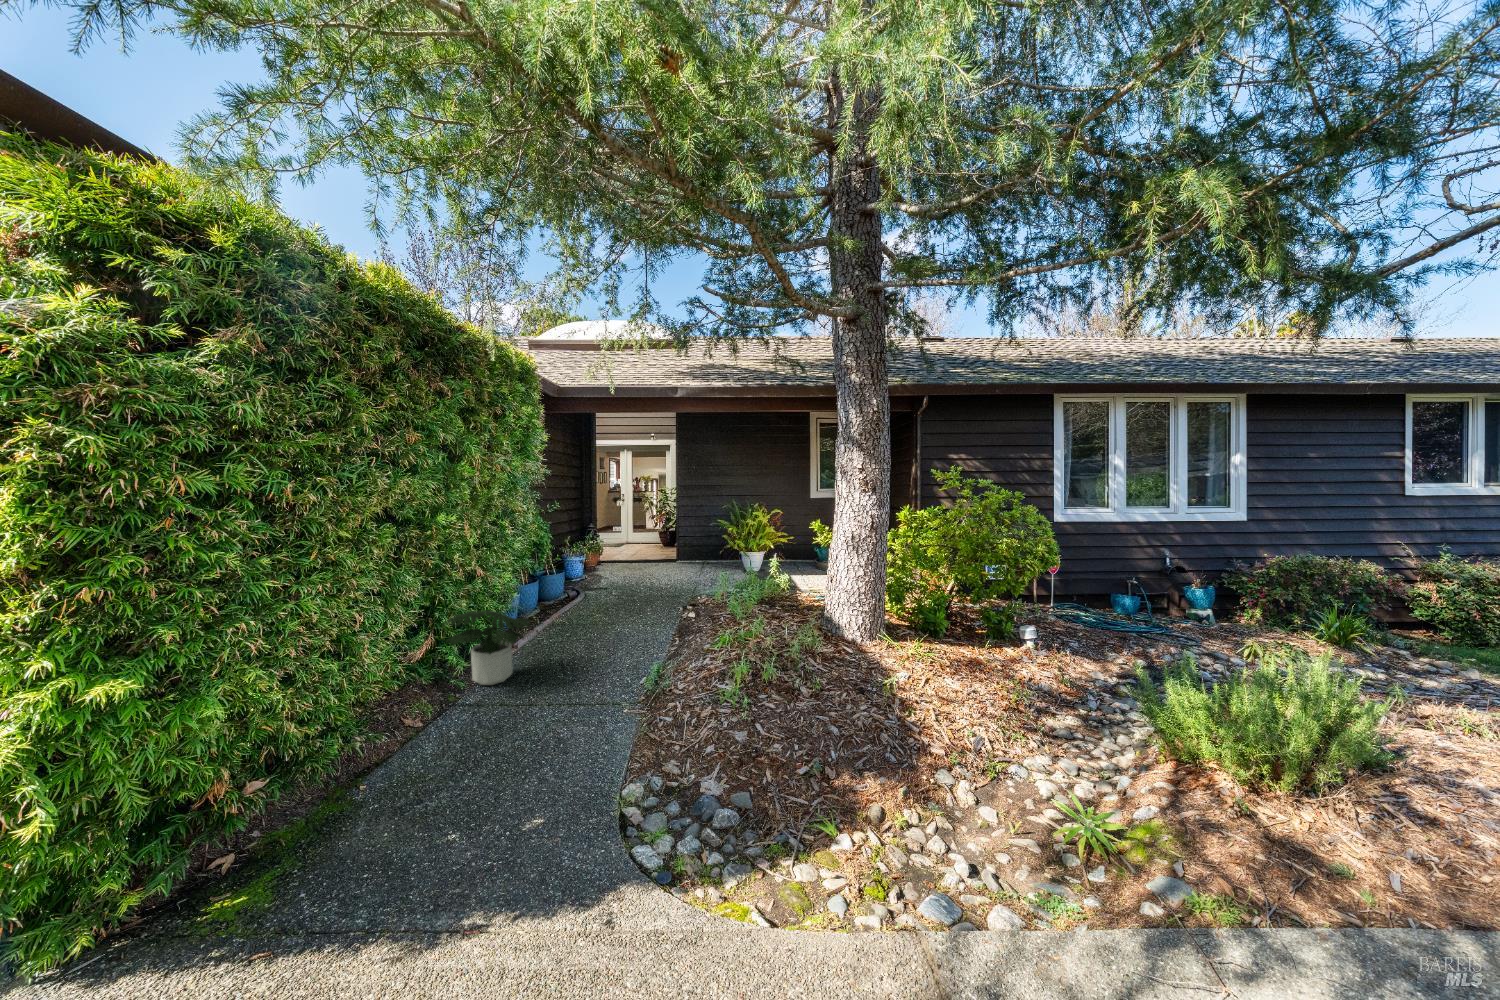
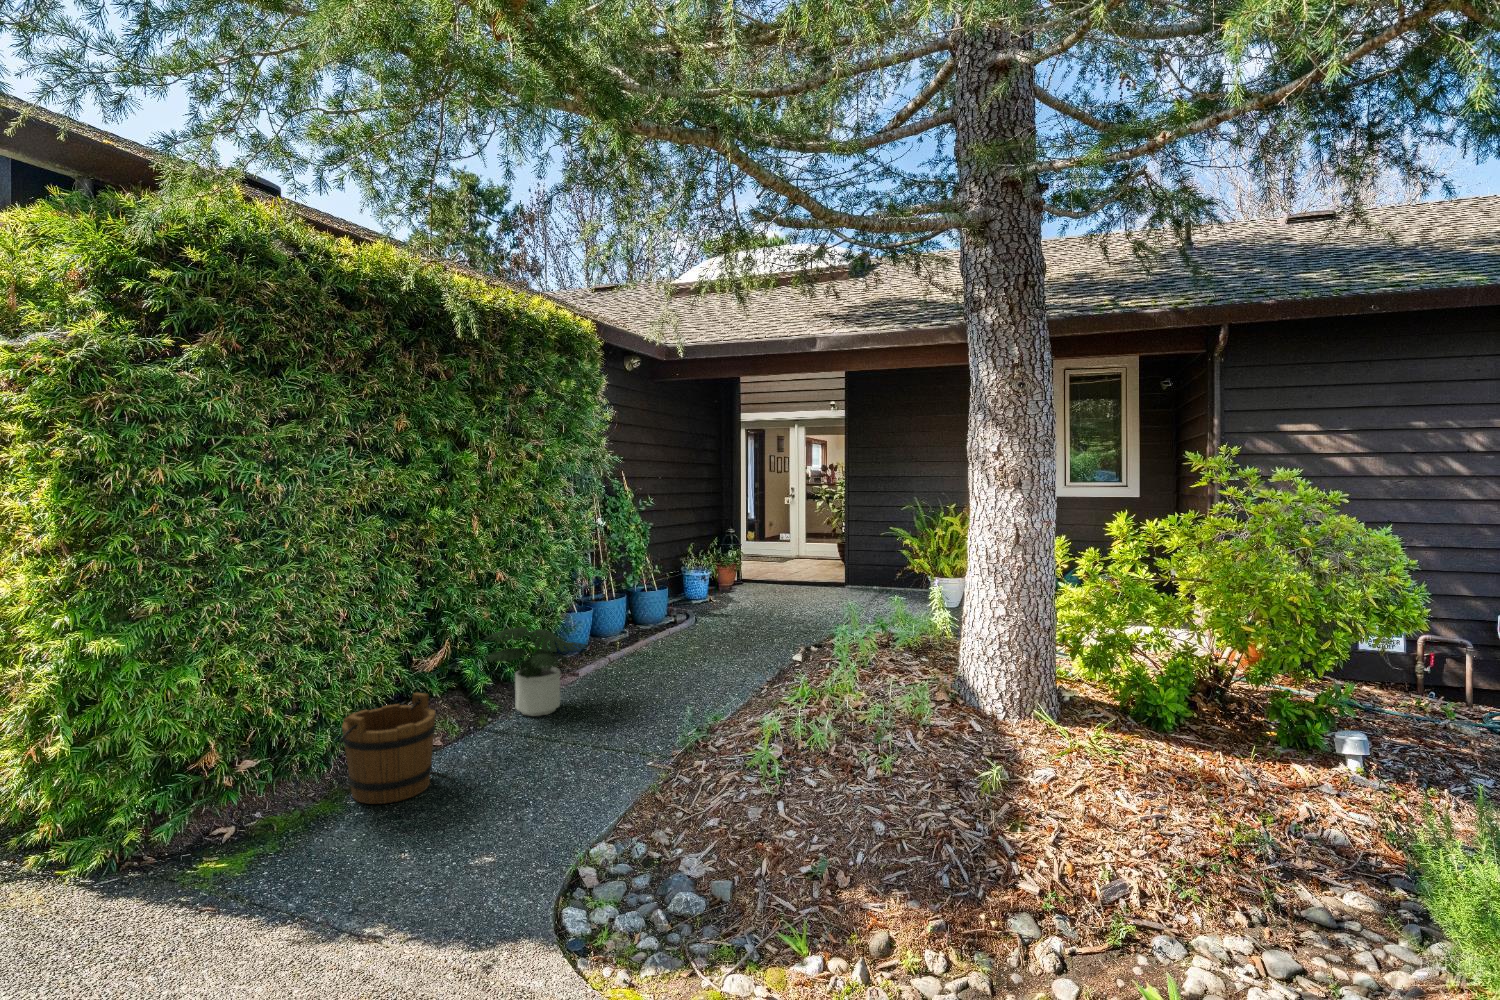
bucket: none [341,684,437,797] -> present [339,693,435,804]

